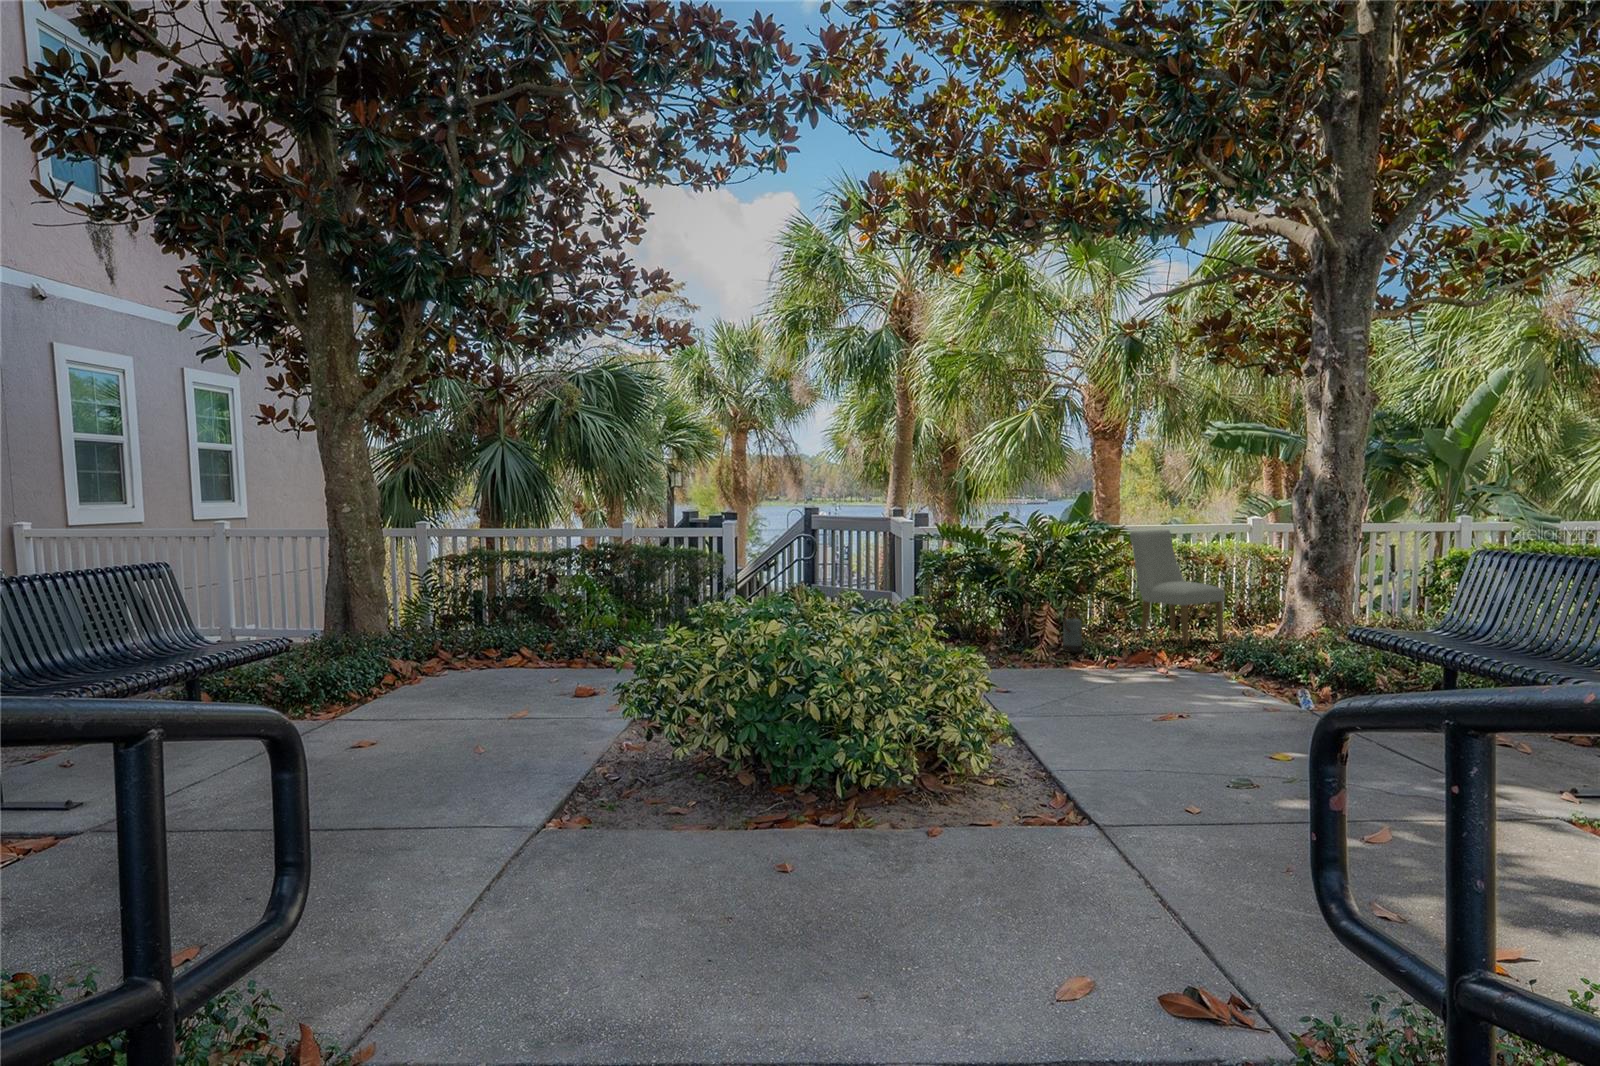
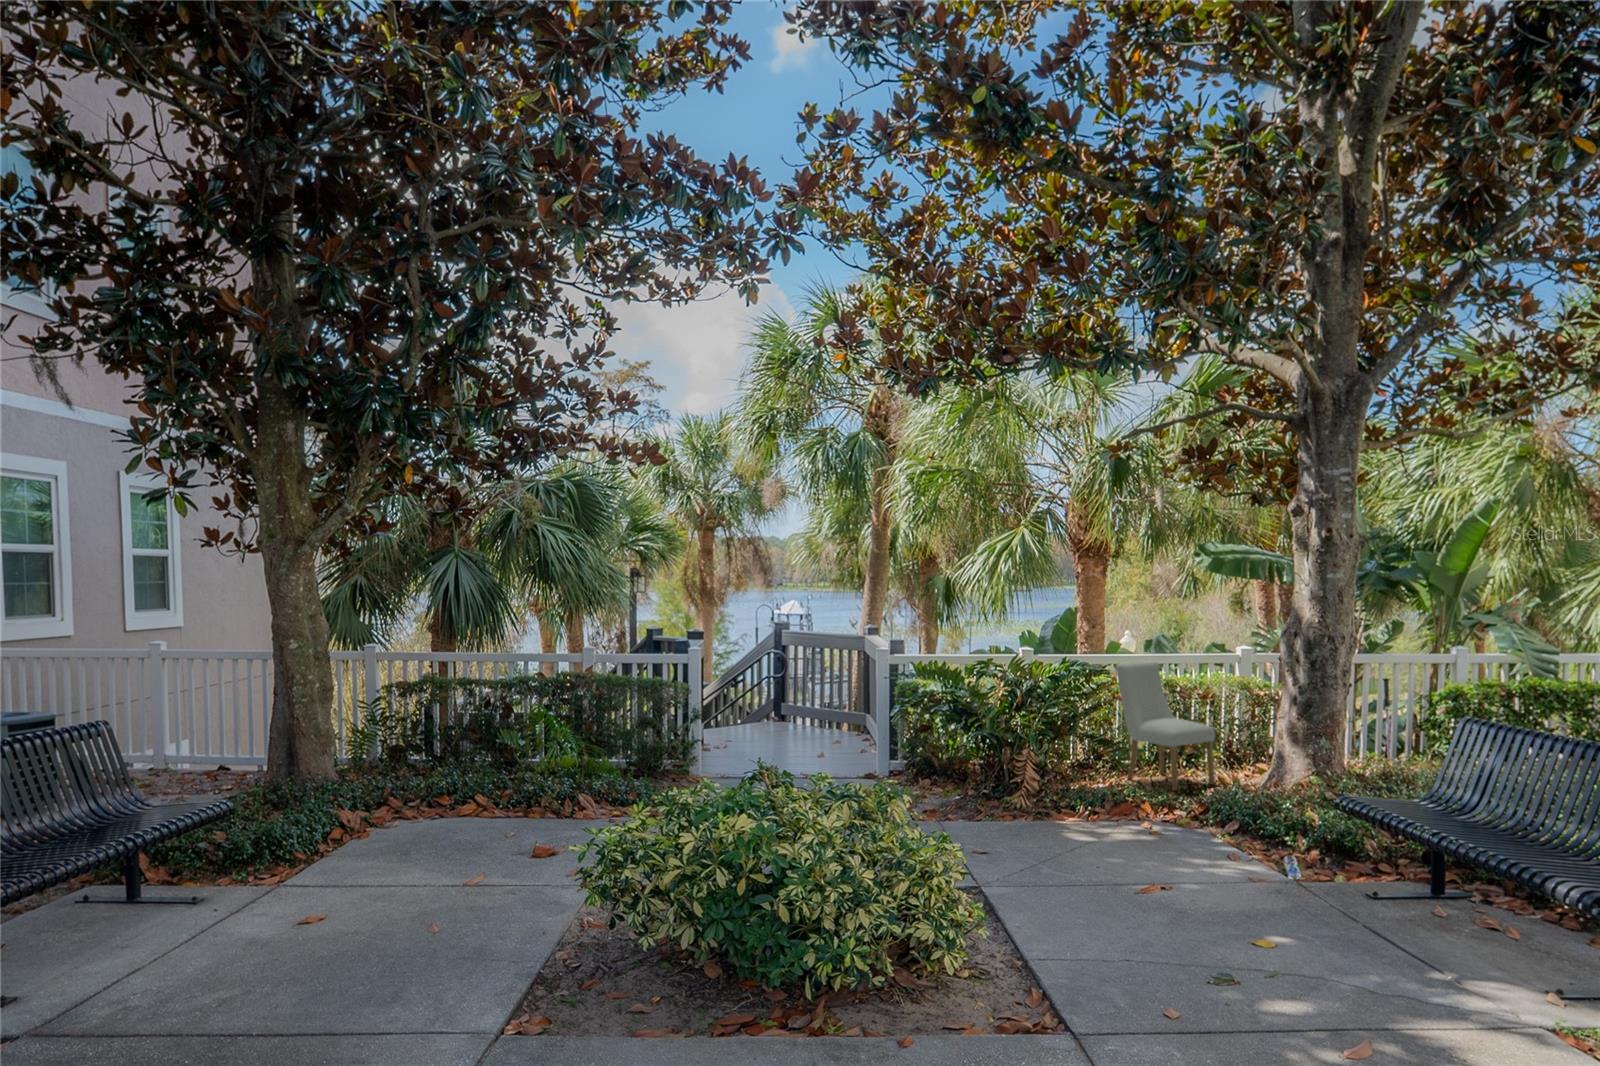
watering can: present [1063,607,1082,652] -> none [1047,749,1067,798]

